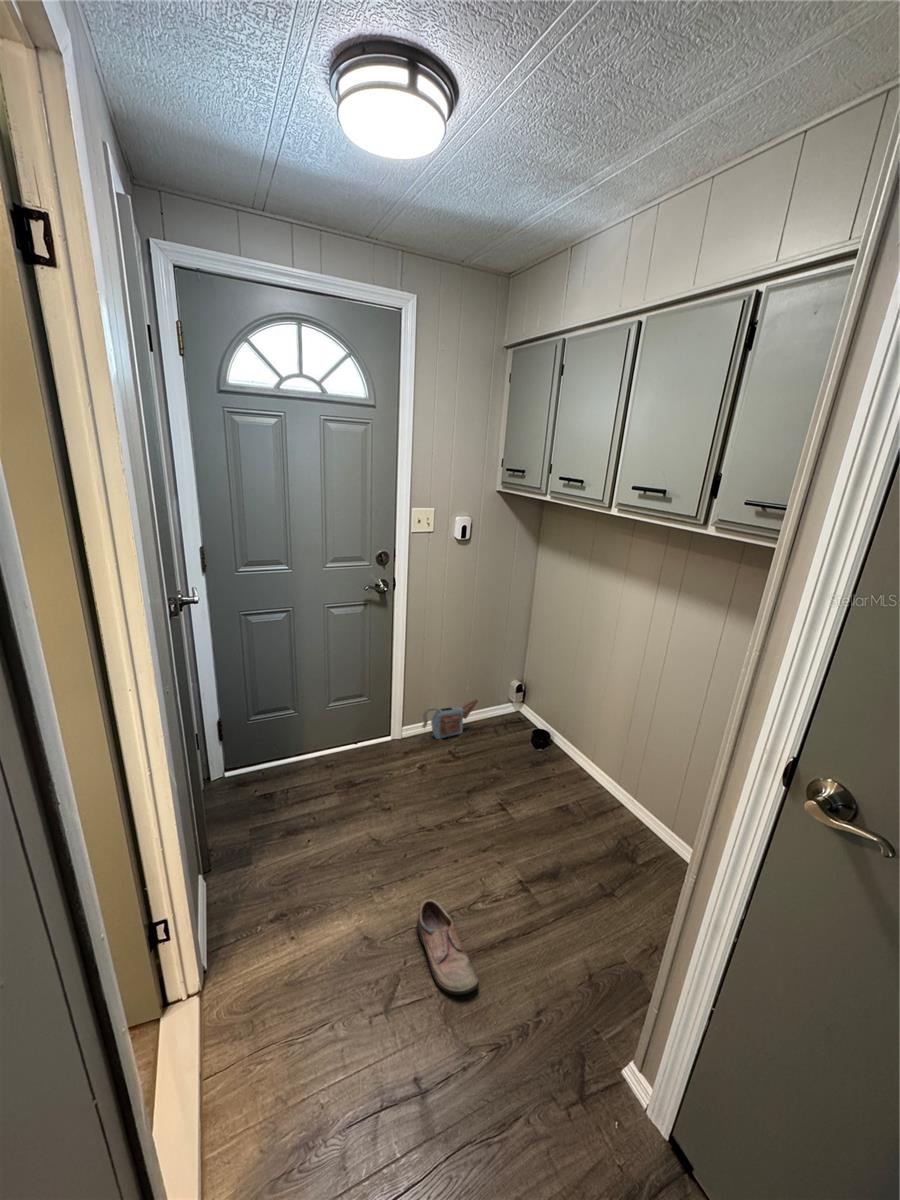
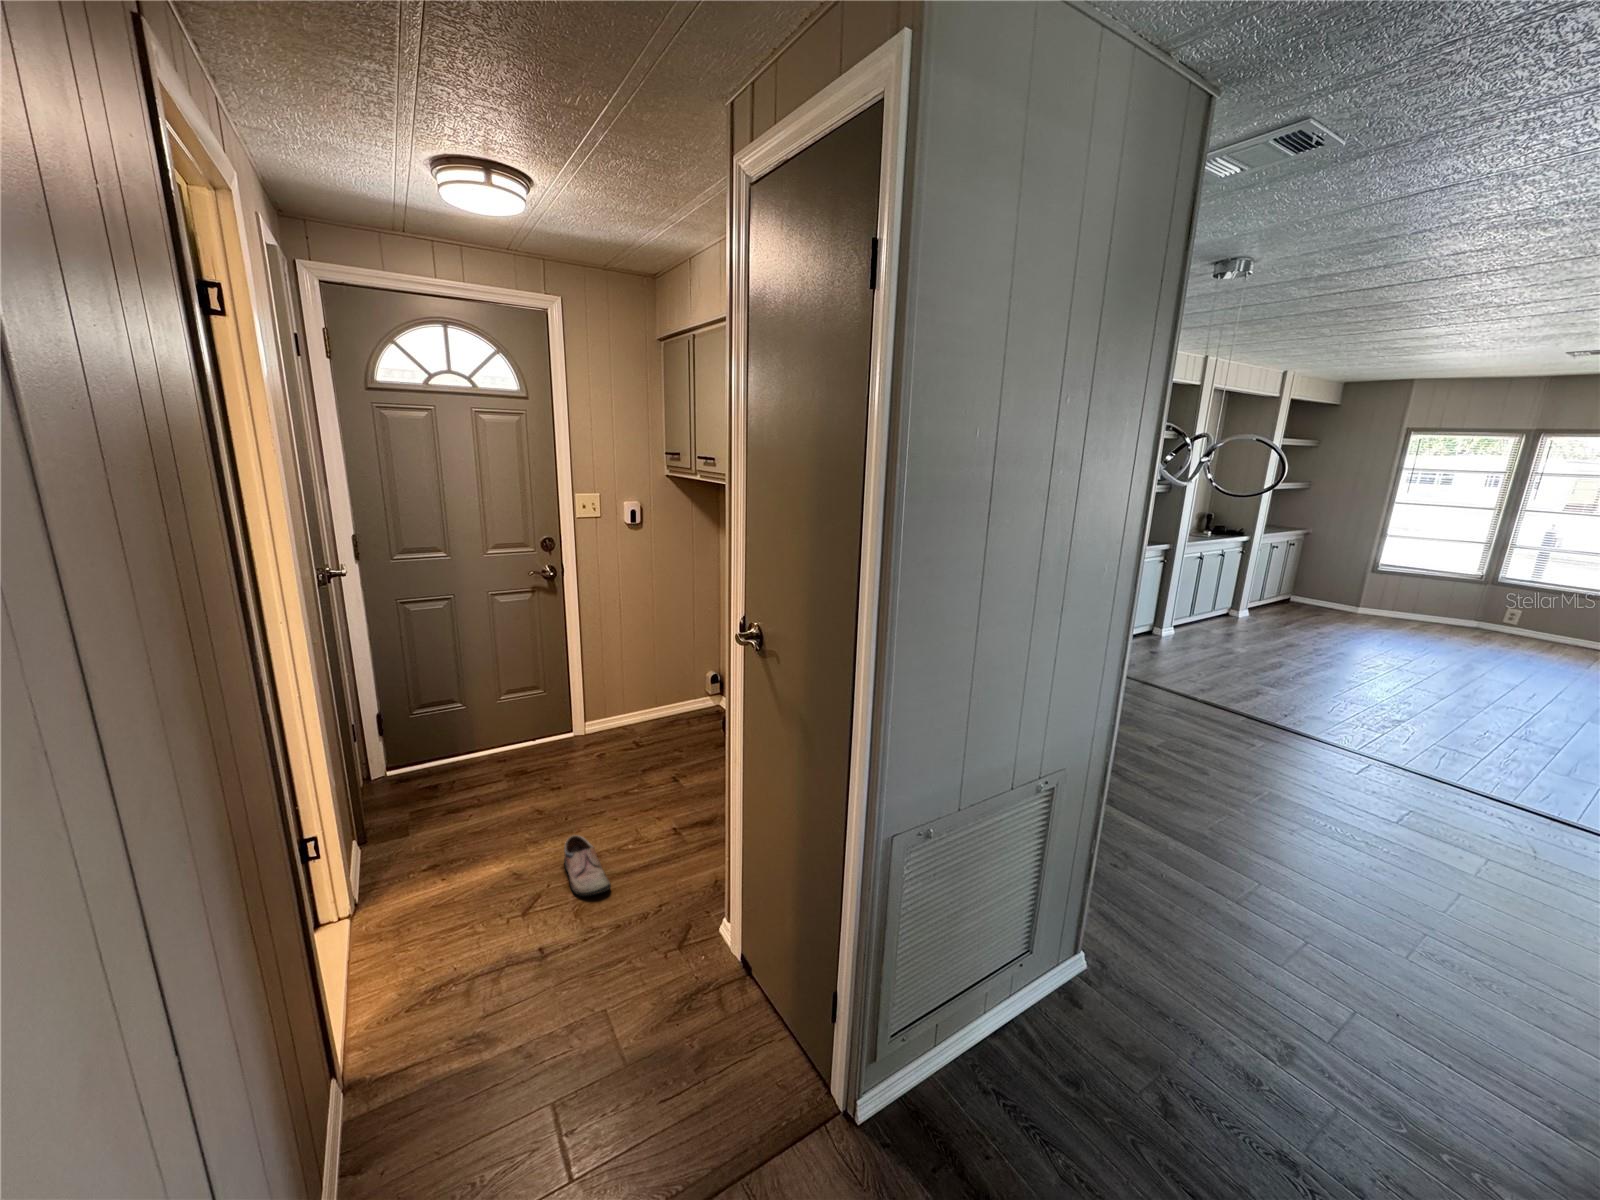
watering can: present [422,700,478,739] -> none [603,690,665,732]

